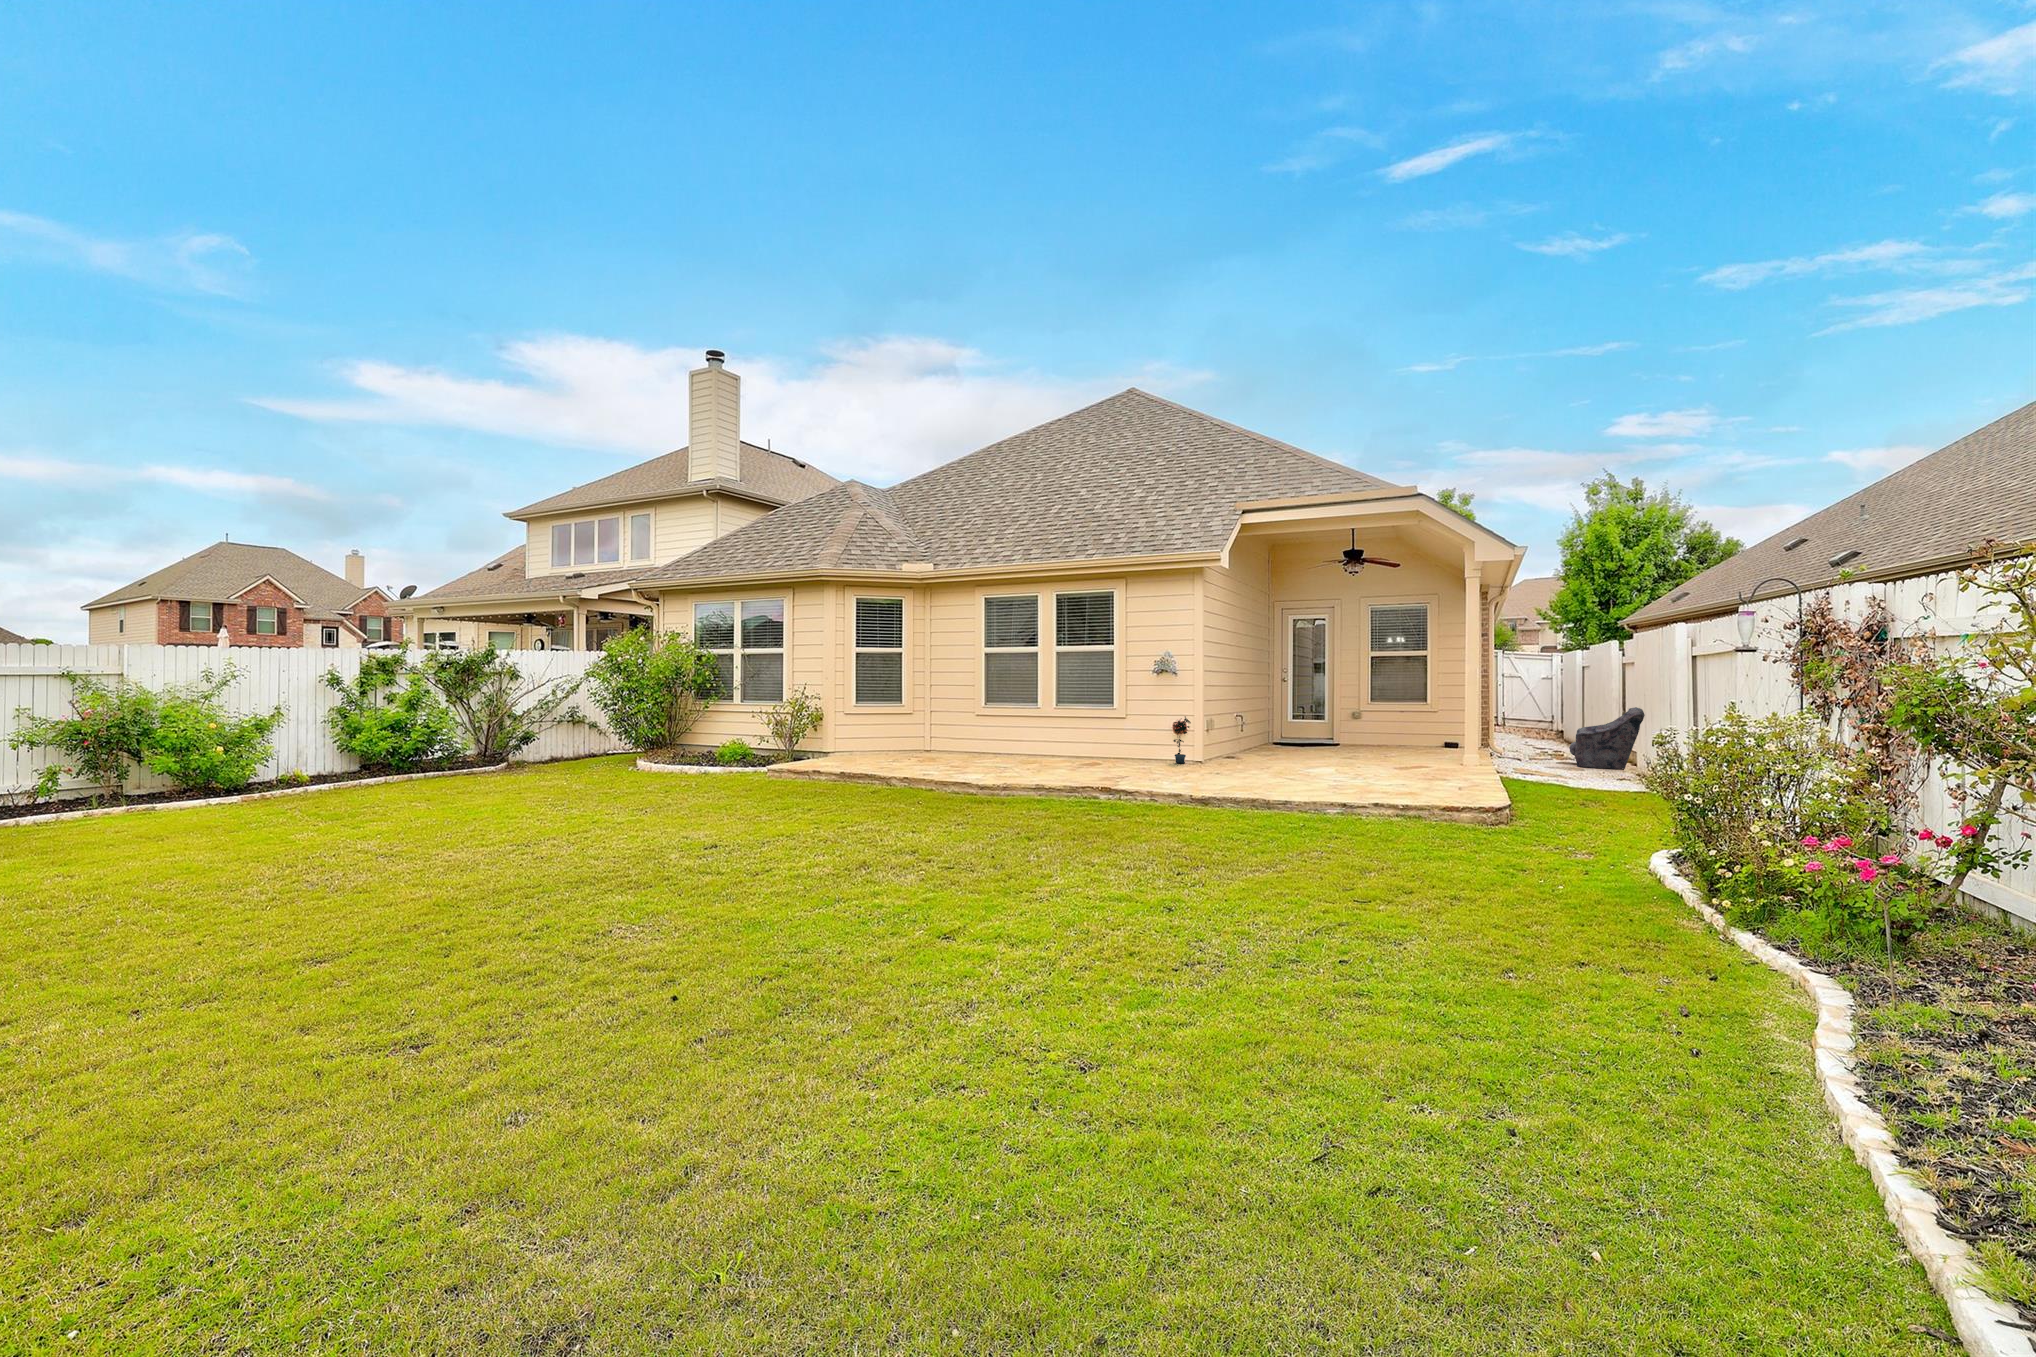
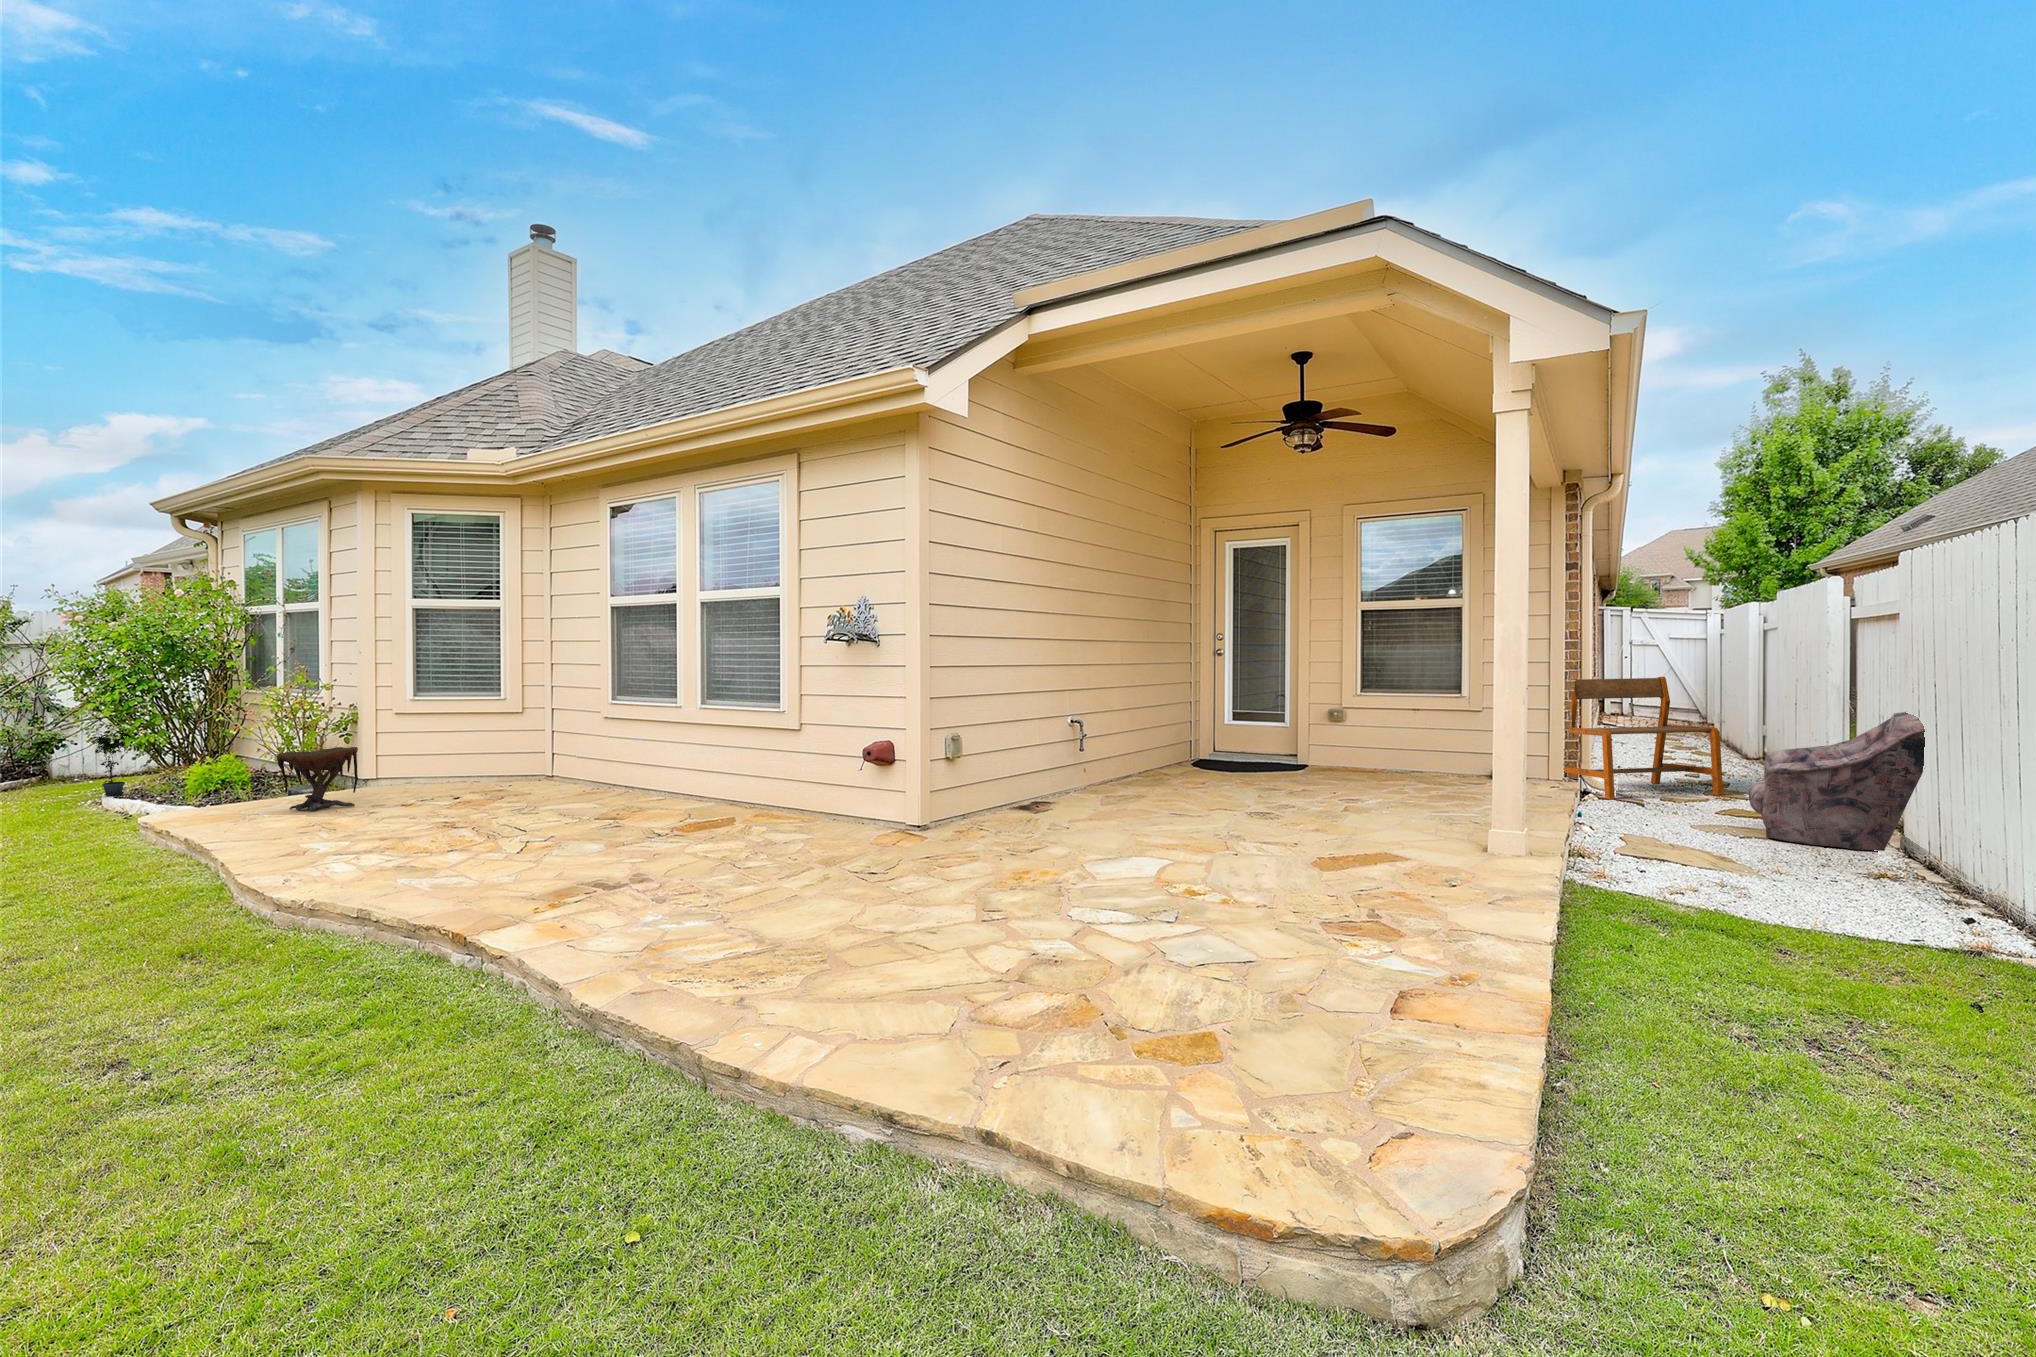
bench: none [1478,694,1560,757] -> present [1565,677,1723,799]
potted plant: present [1173,716,1191,764] -> present [90,728,131,796]
side table: none [794,732,834,768] -> present [277,747,358,811]

